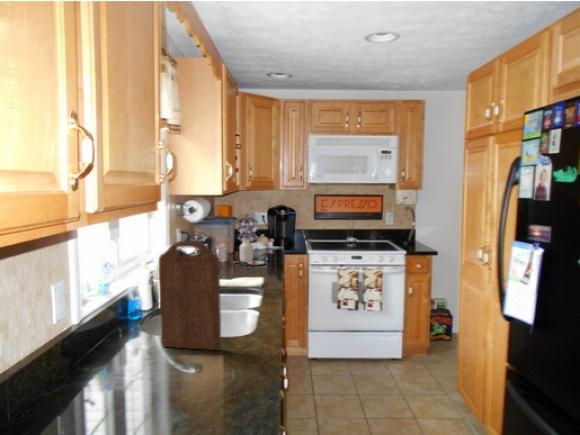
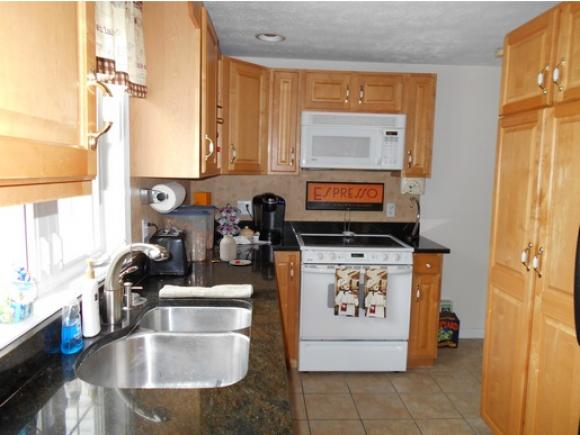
cutting board: present [159,241,221,350] -> none [101,248,197,413]

